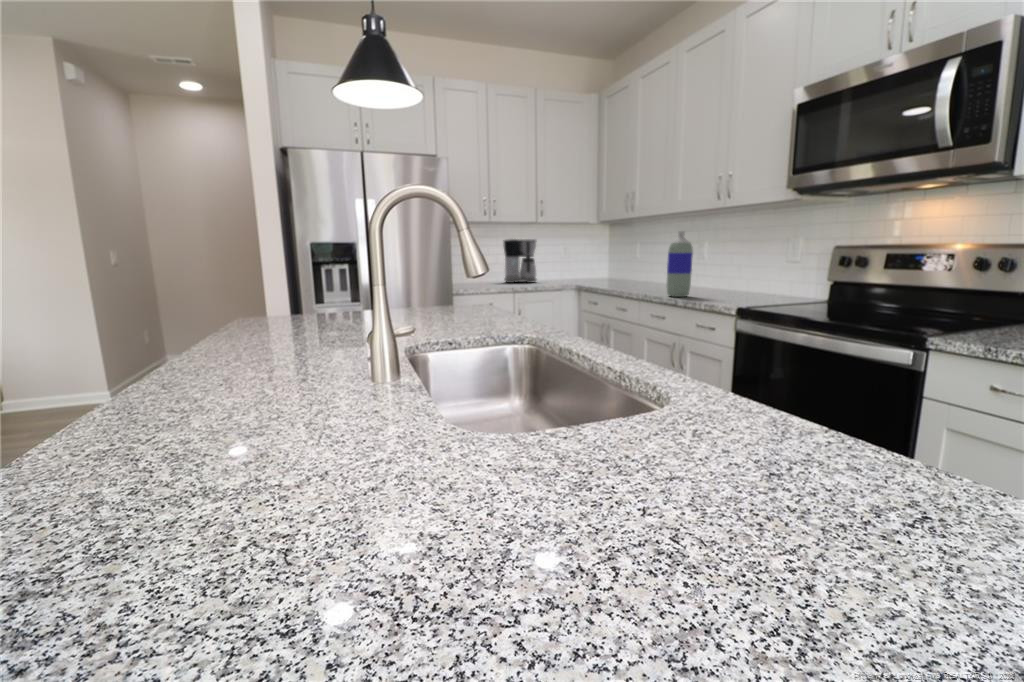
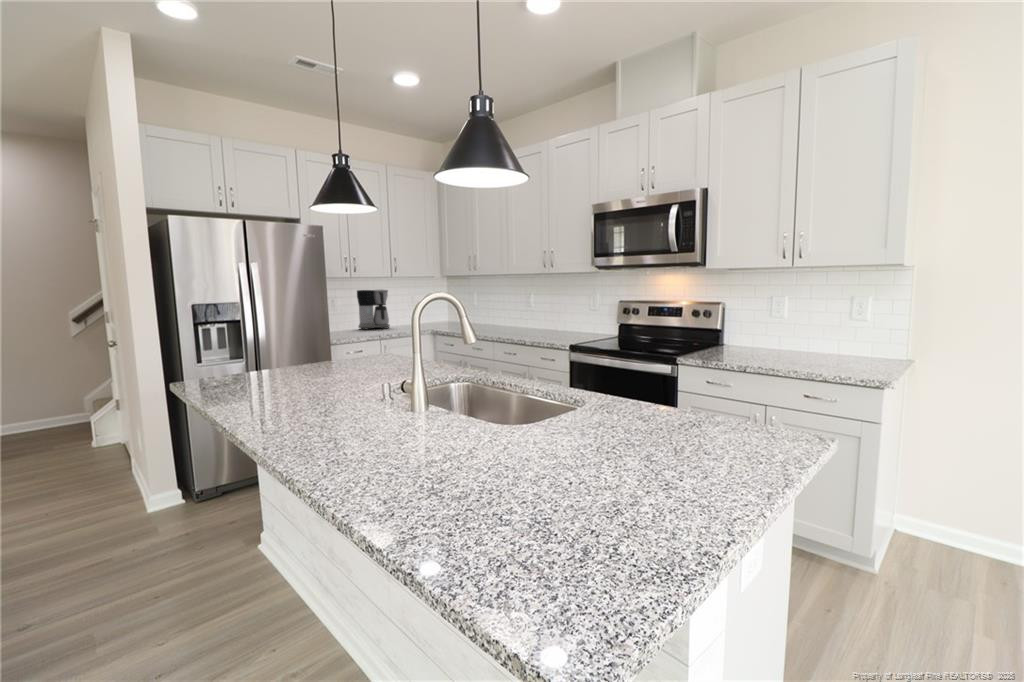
bottle: present [667,231,693,297] -> none [514,289,531,338]

